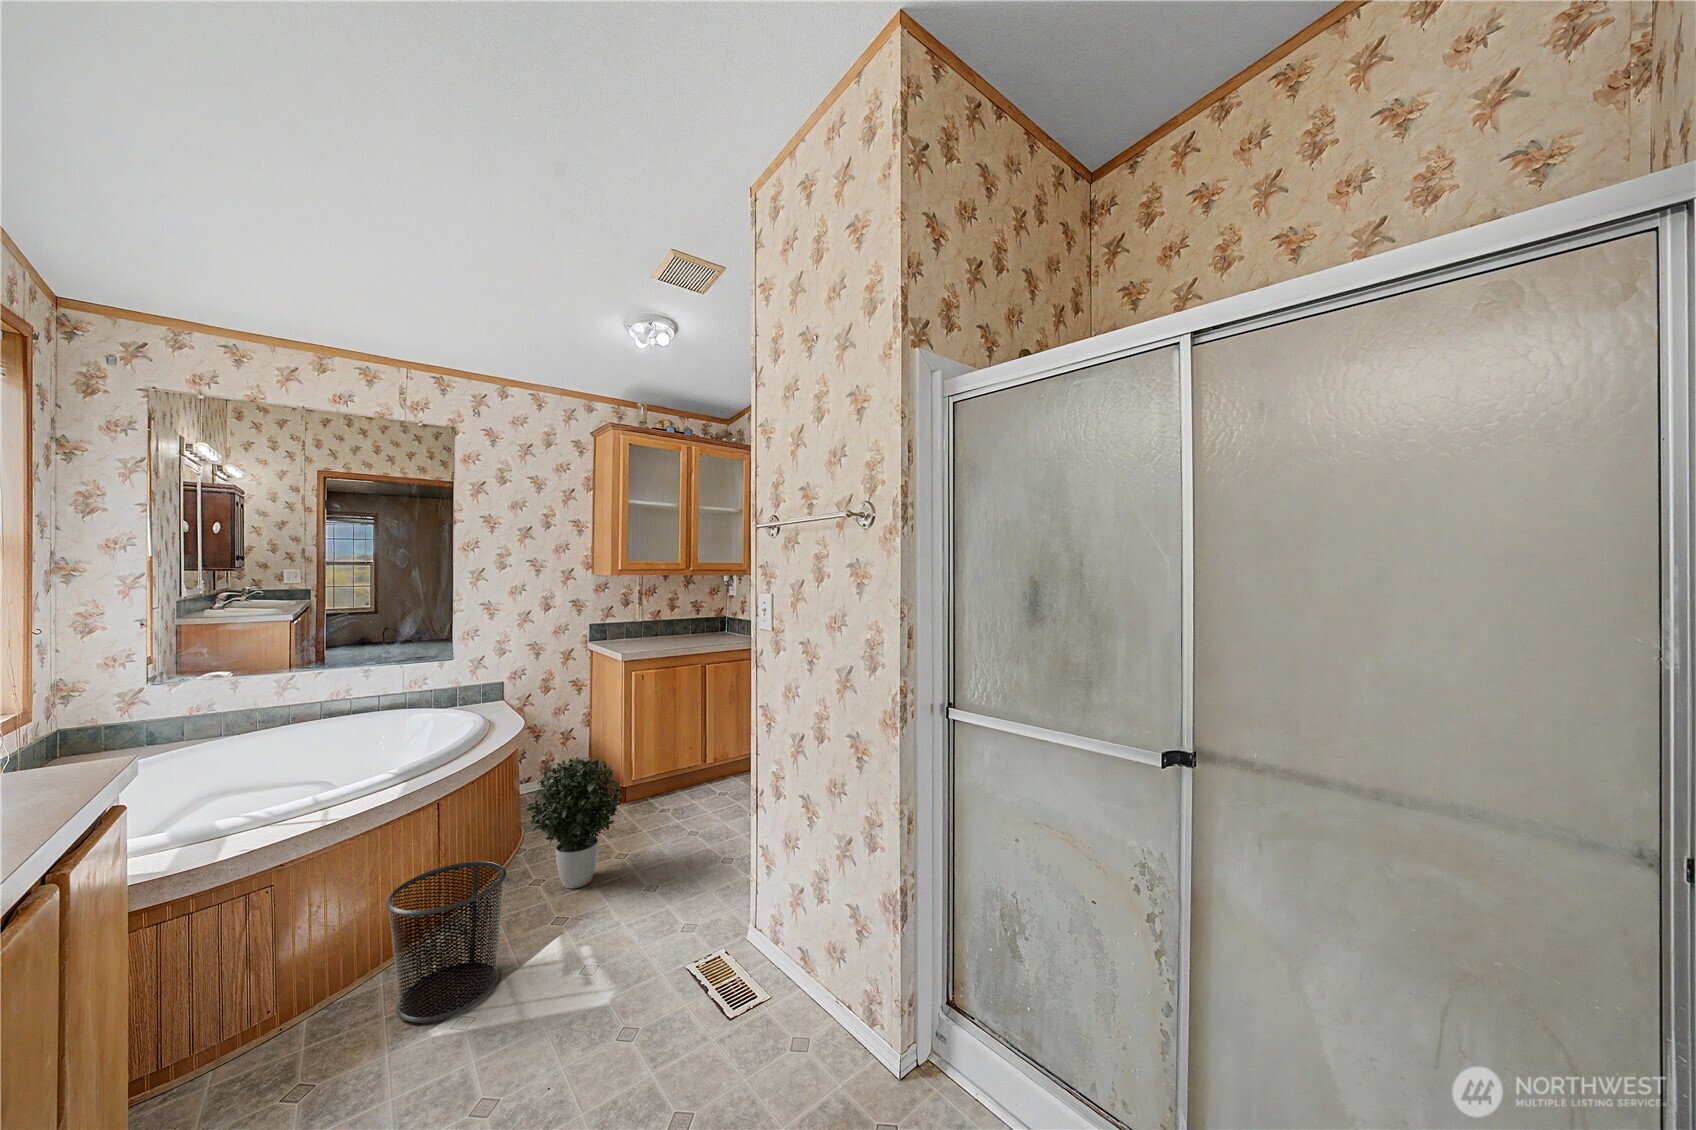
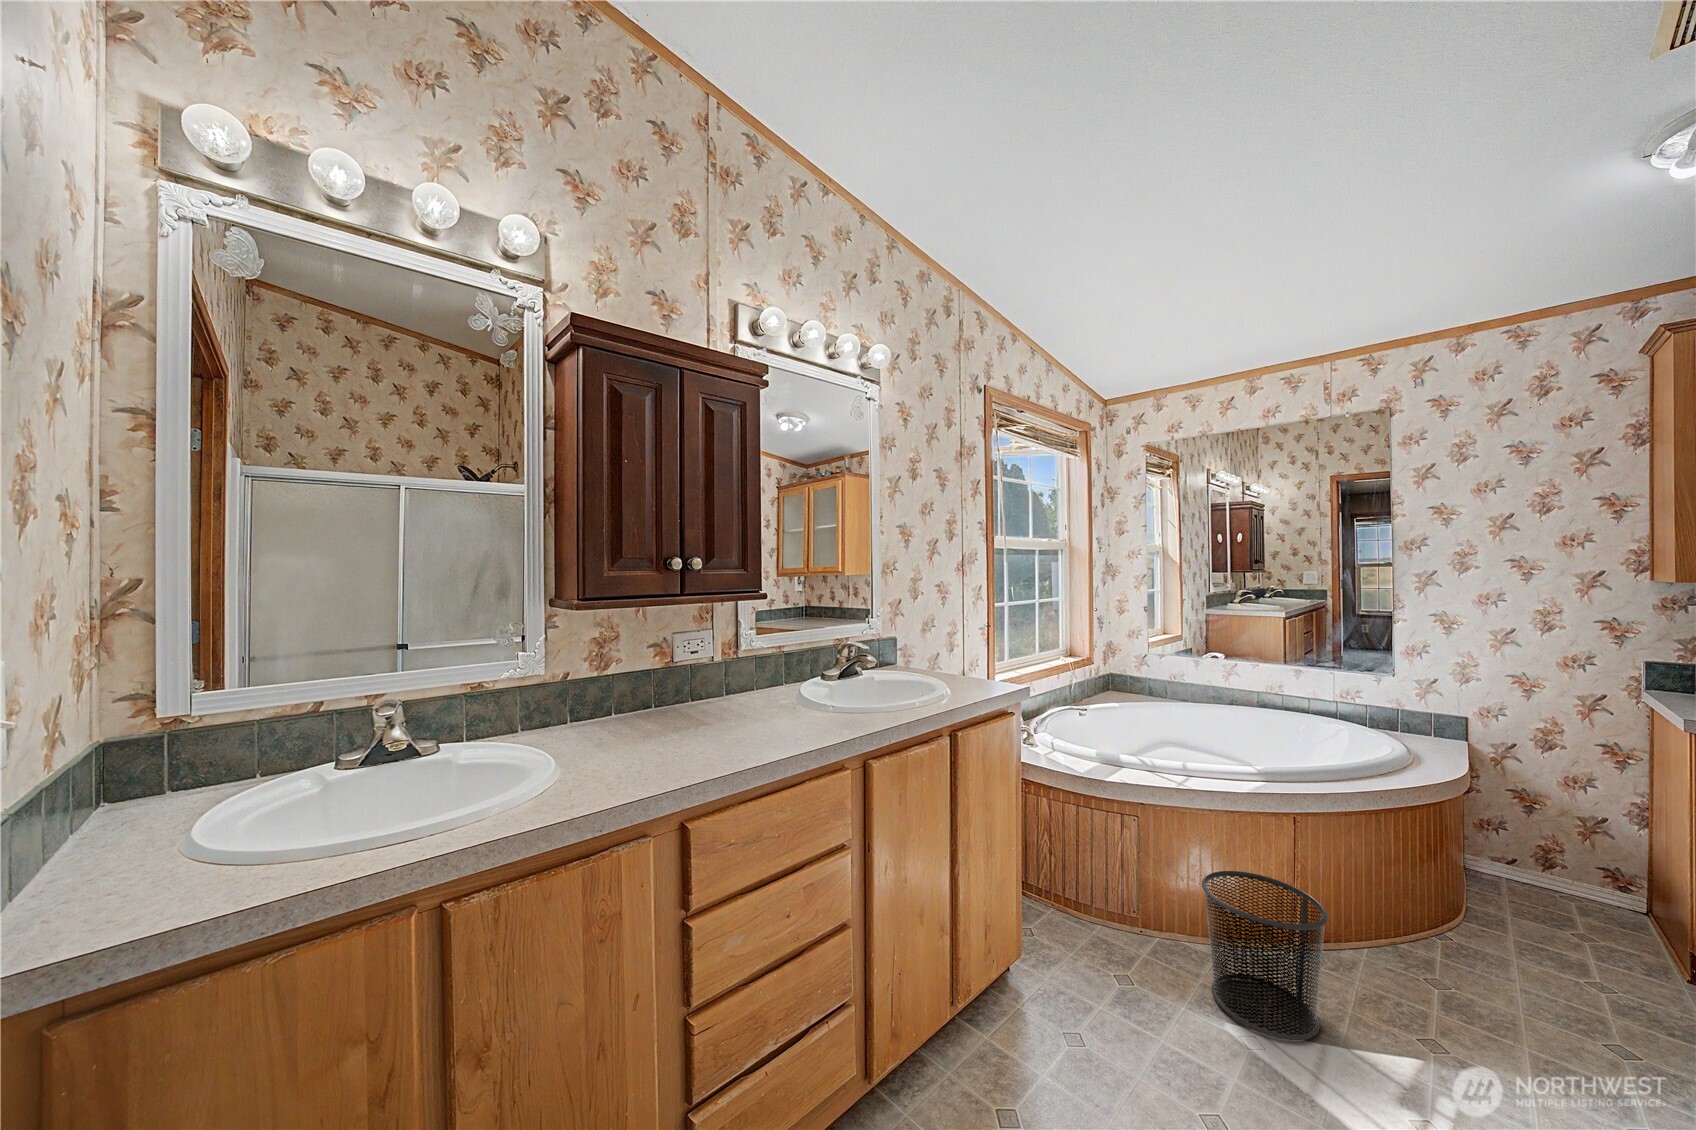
potted plant: present [527,758,623,888] -> none [1408,836,1602,1036]

